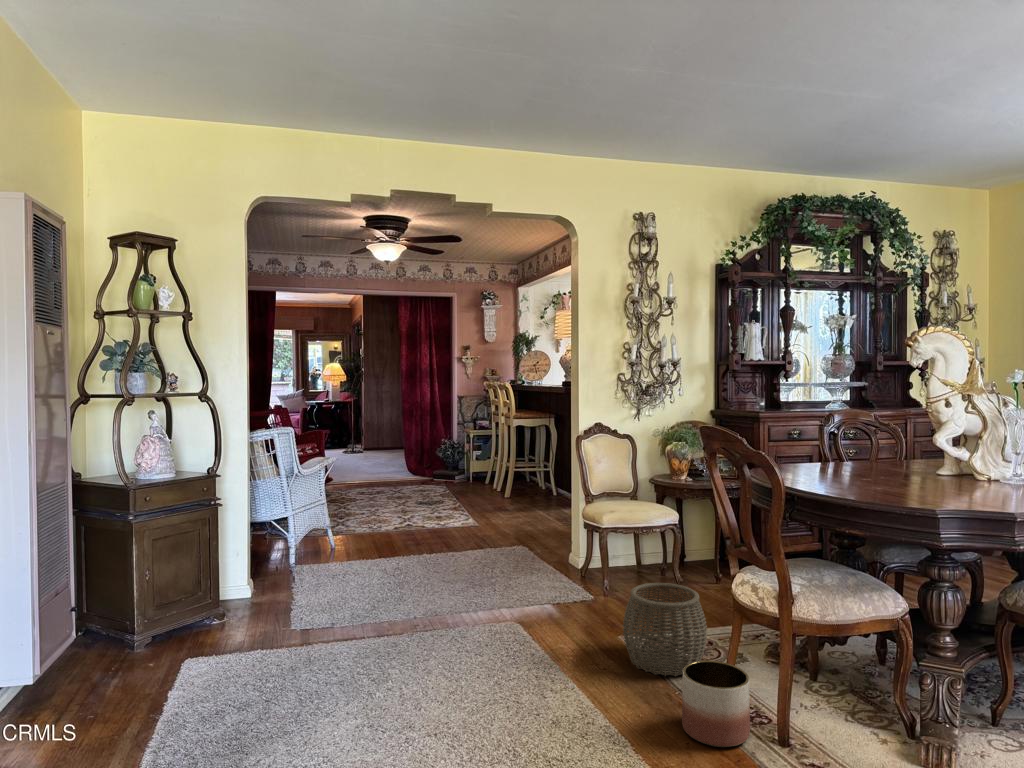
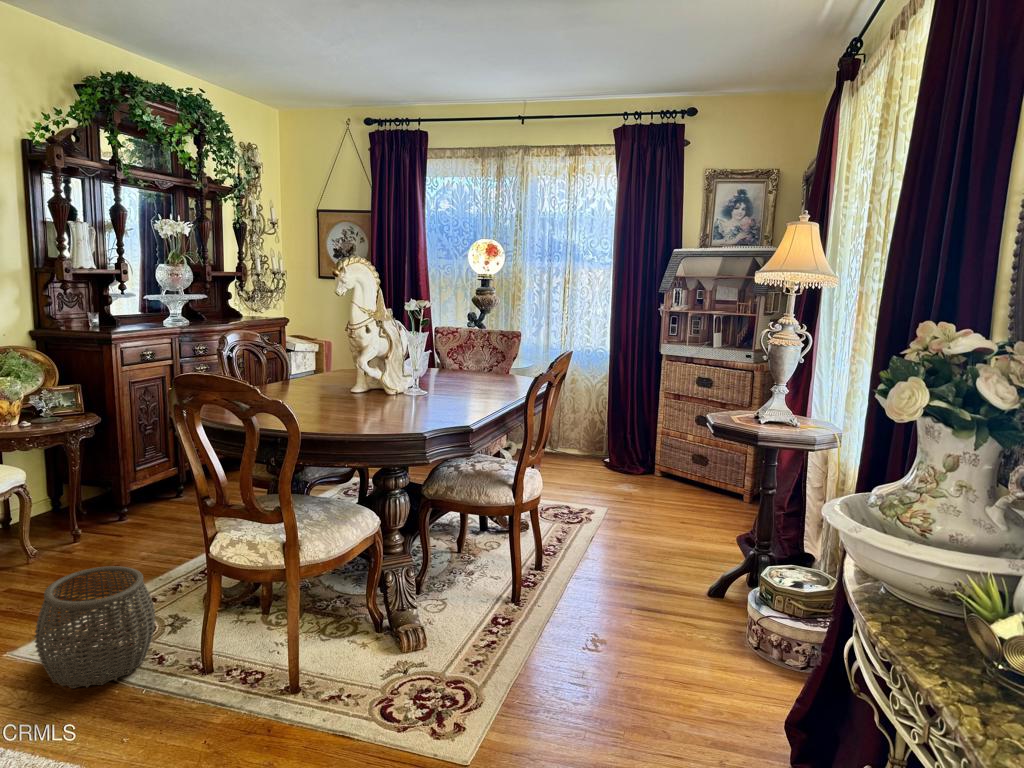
planter: present [682,661,750,747] -> none [183,634,260,731]

